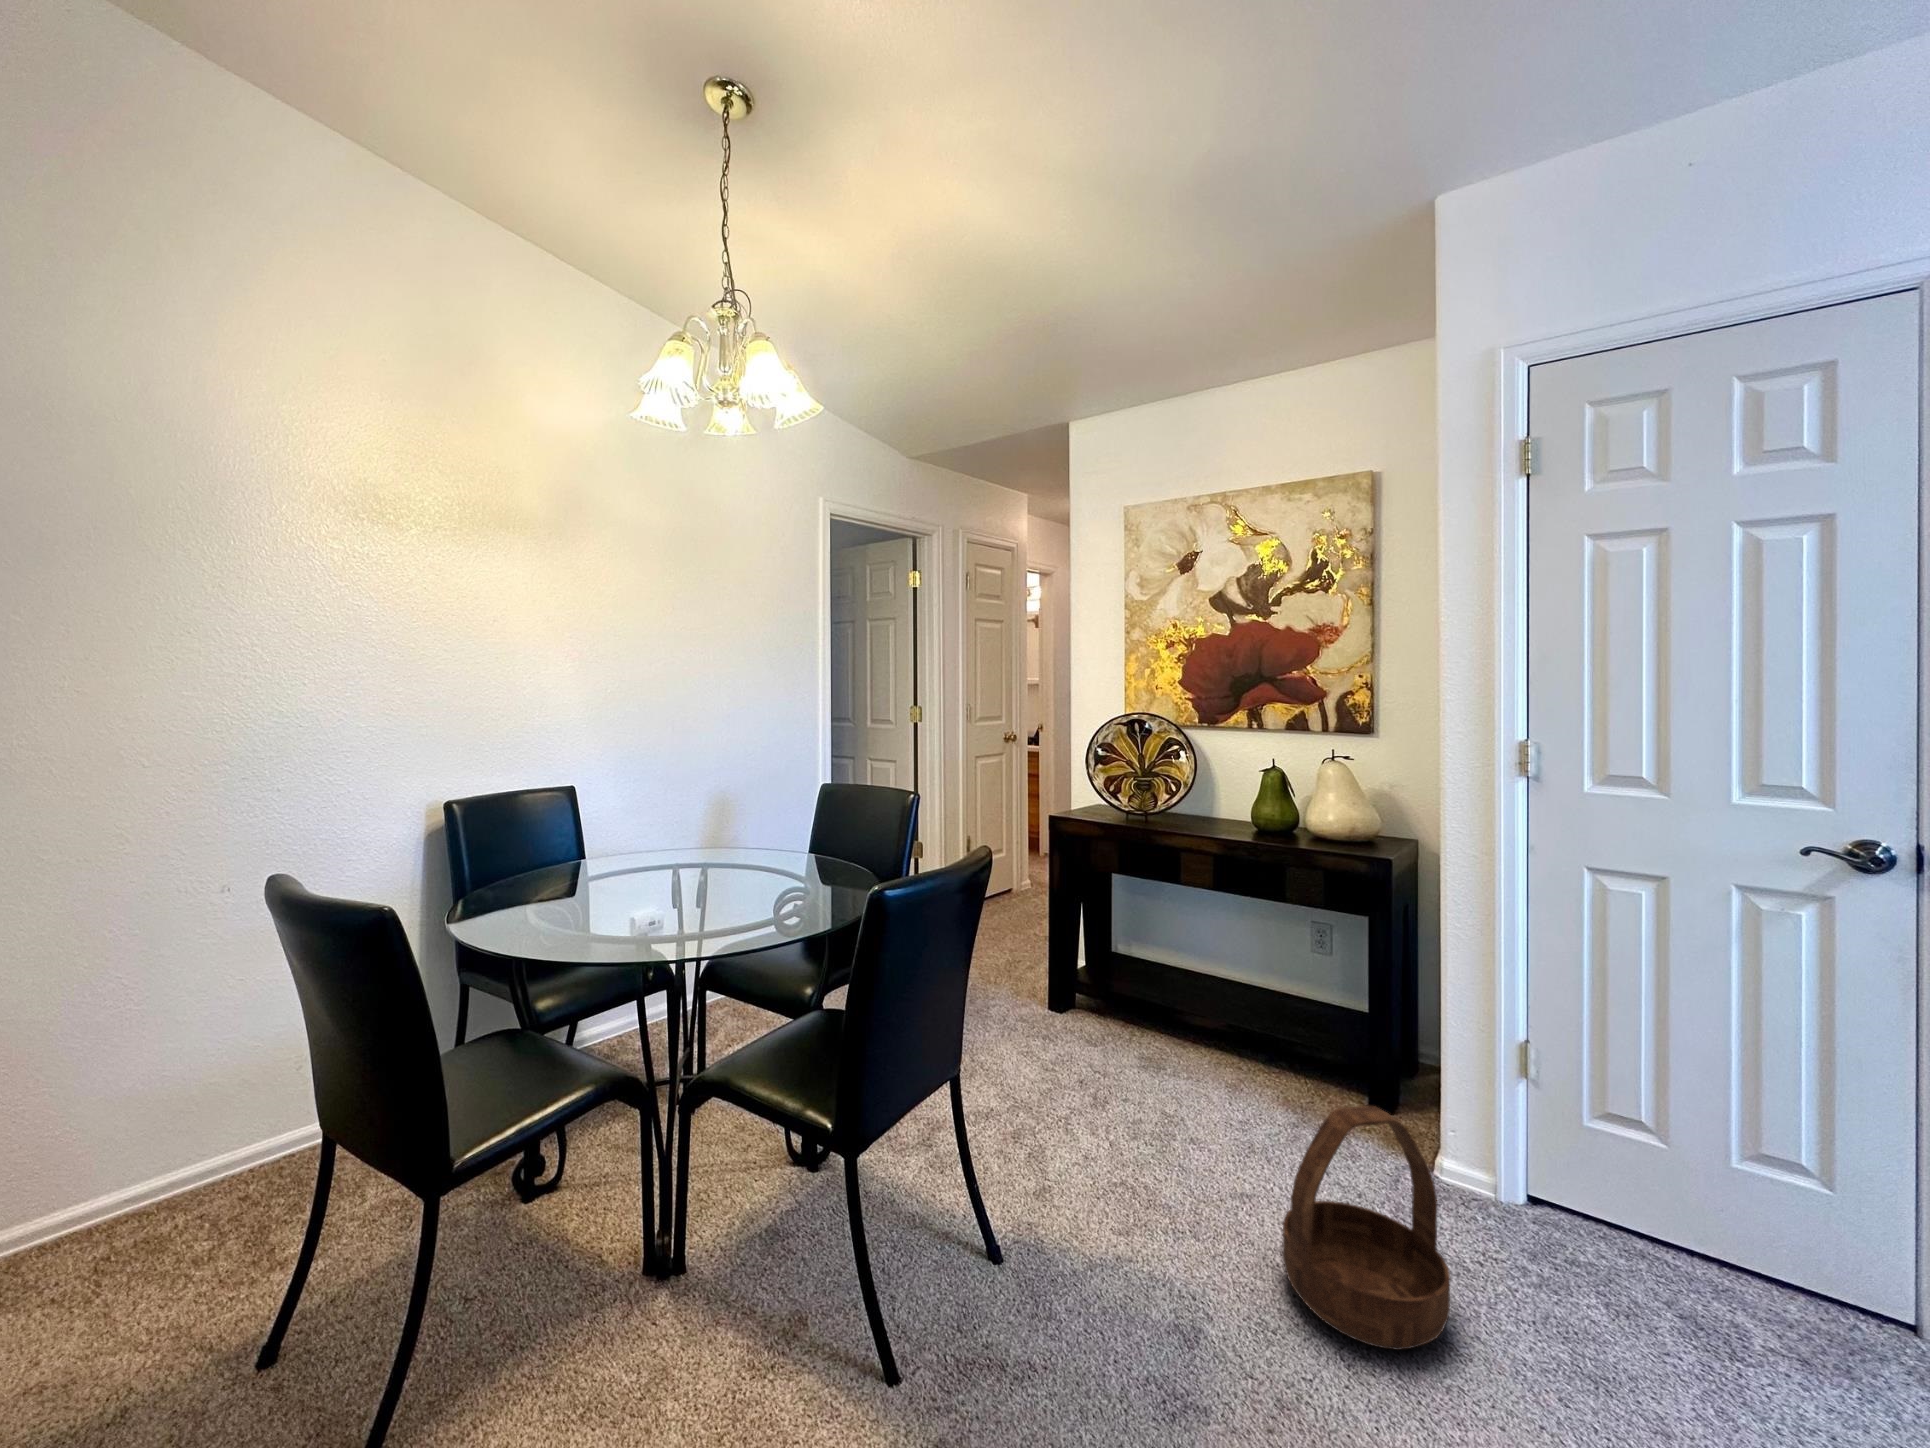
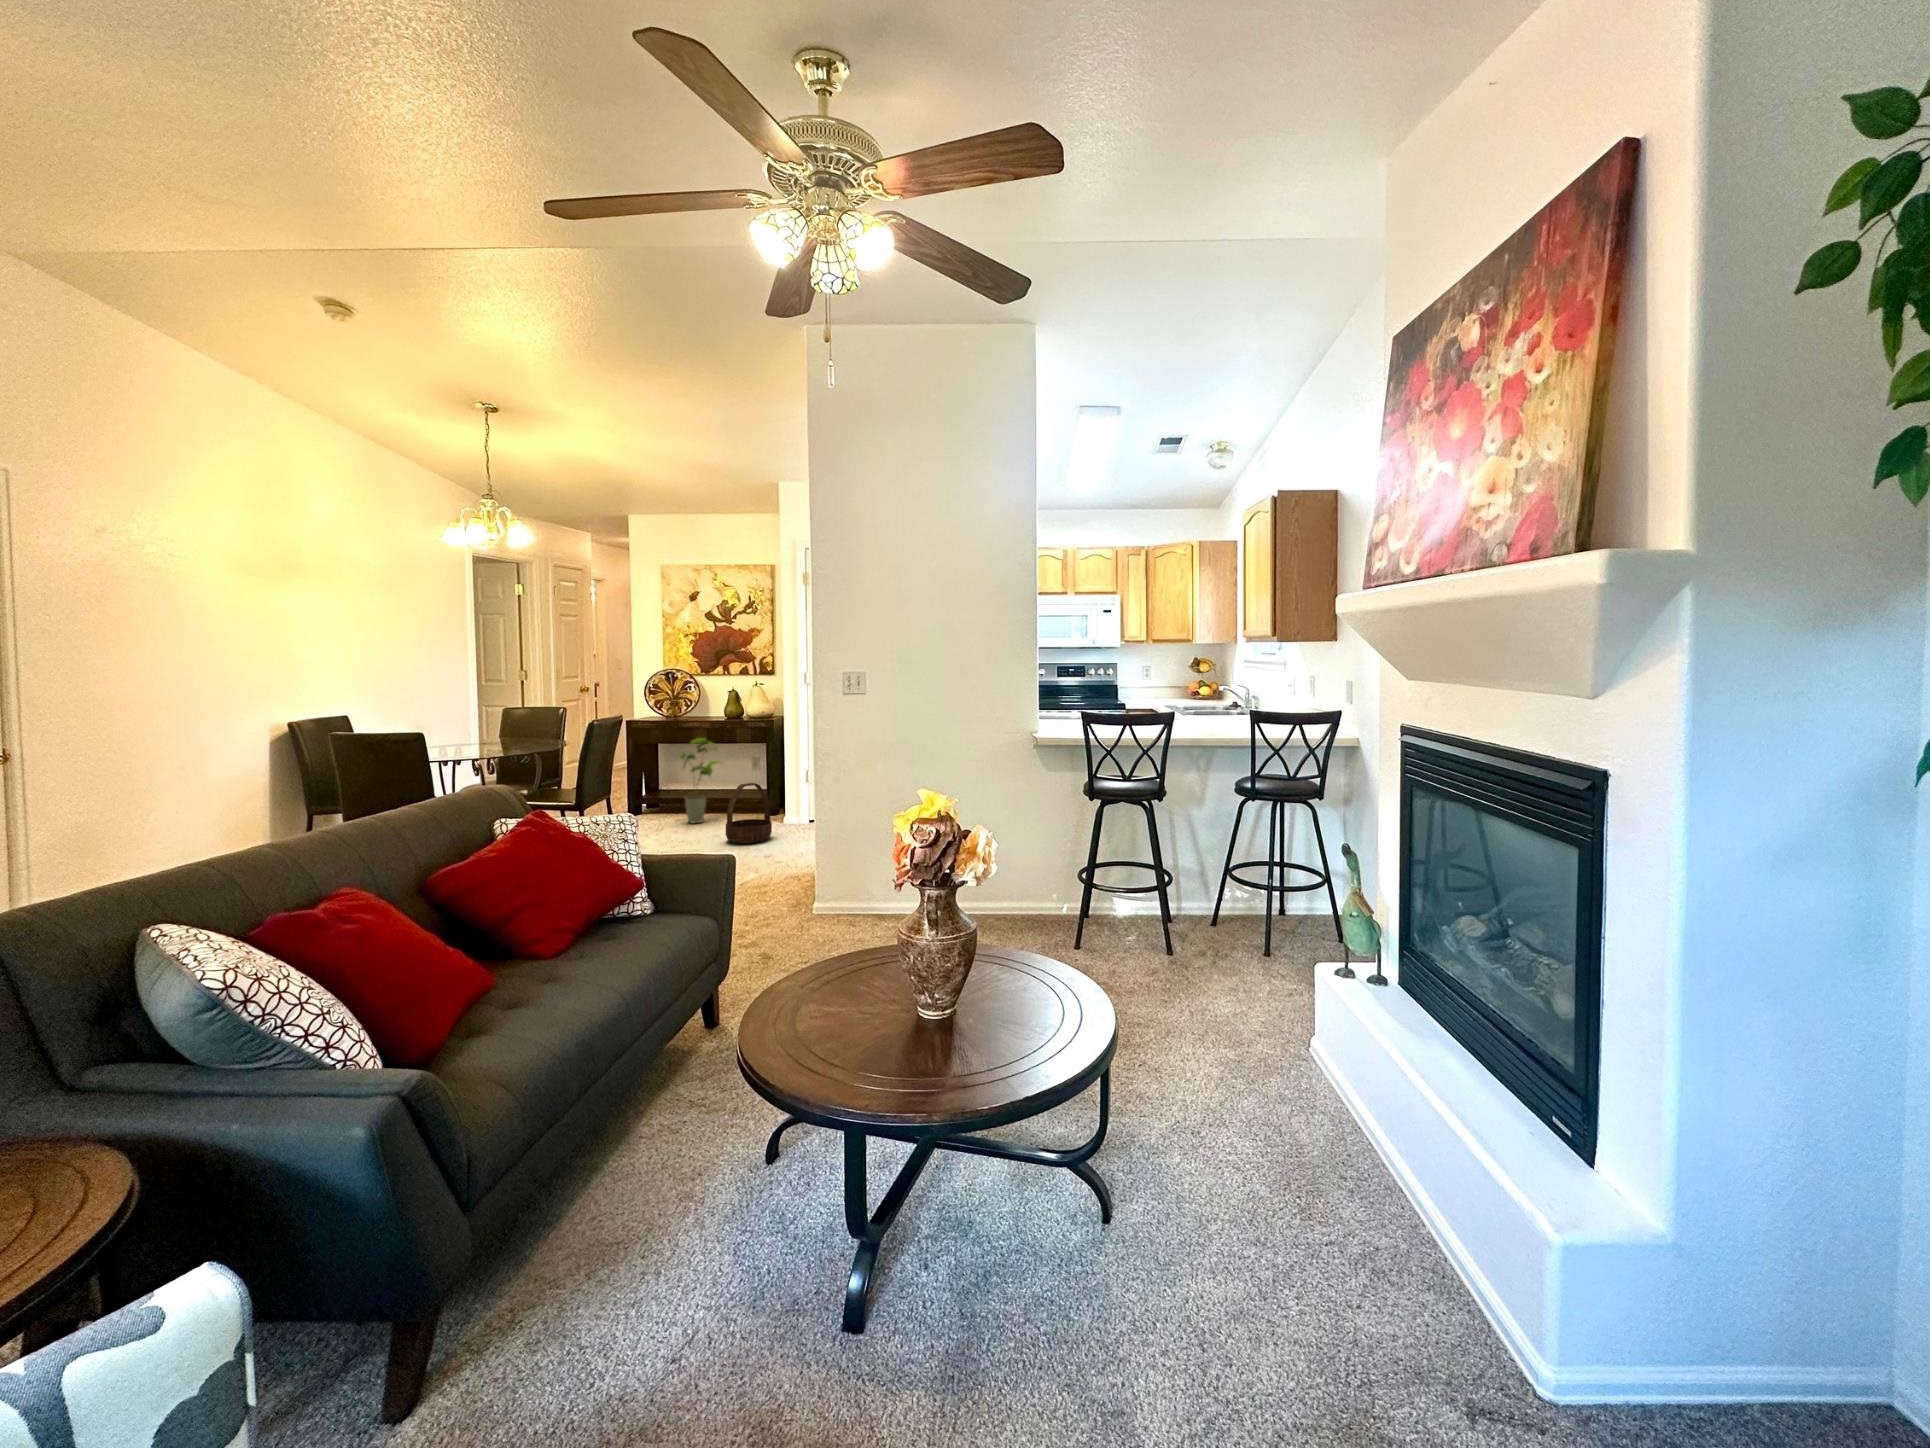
house plant: none [1141,887,1252,1101] -> present [680,738,718,823]

